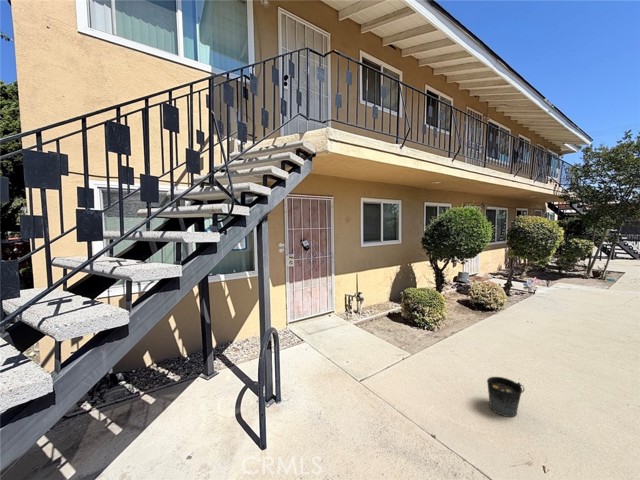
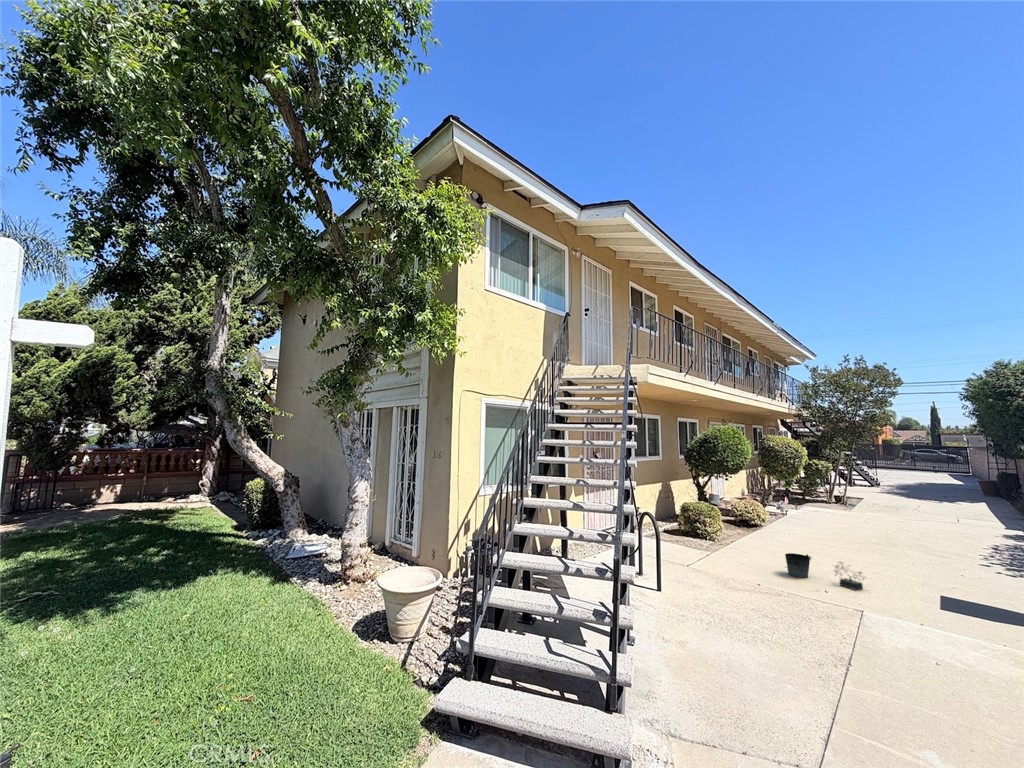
decorative plant: none [553,406,608,459] -> present [835,562,864,590]

